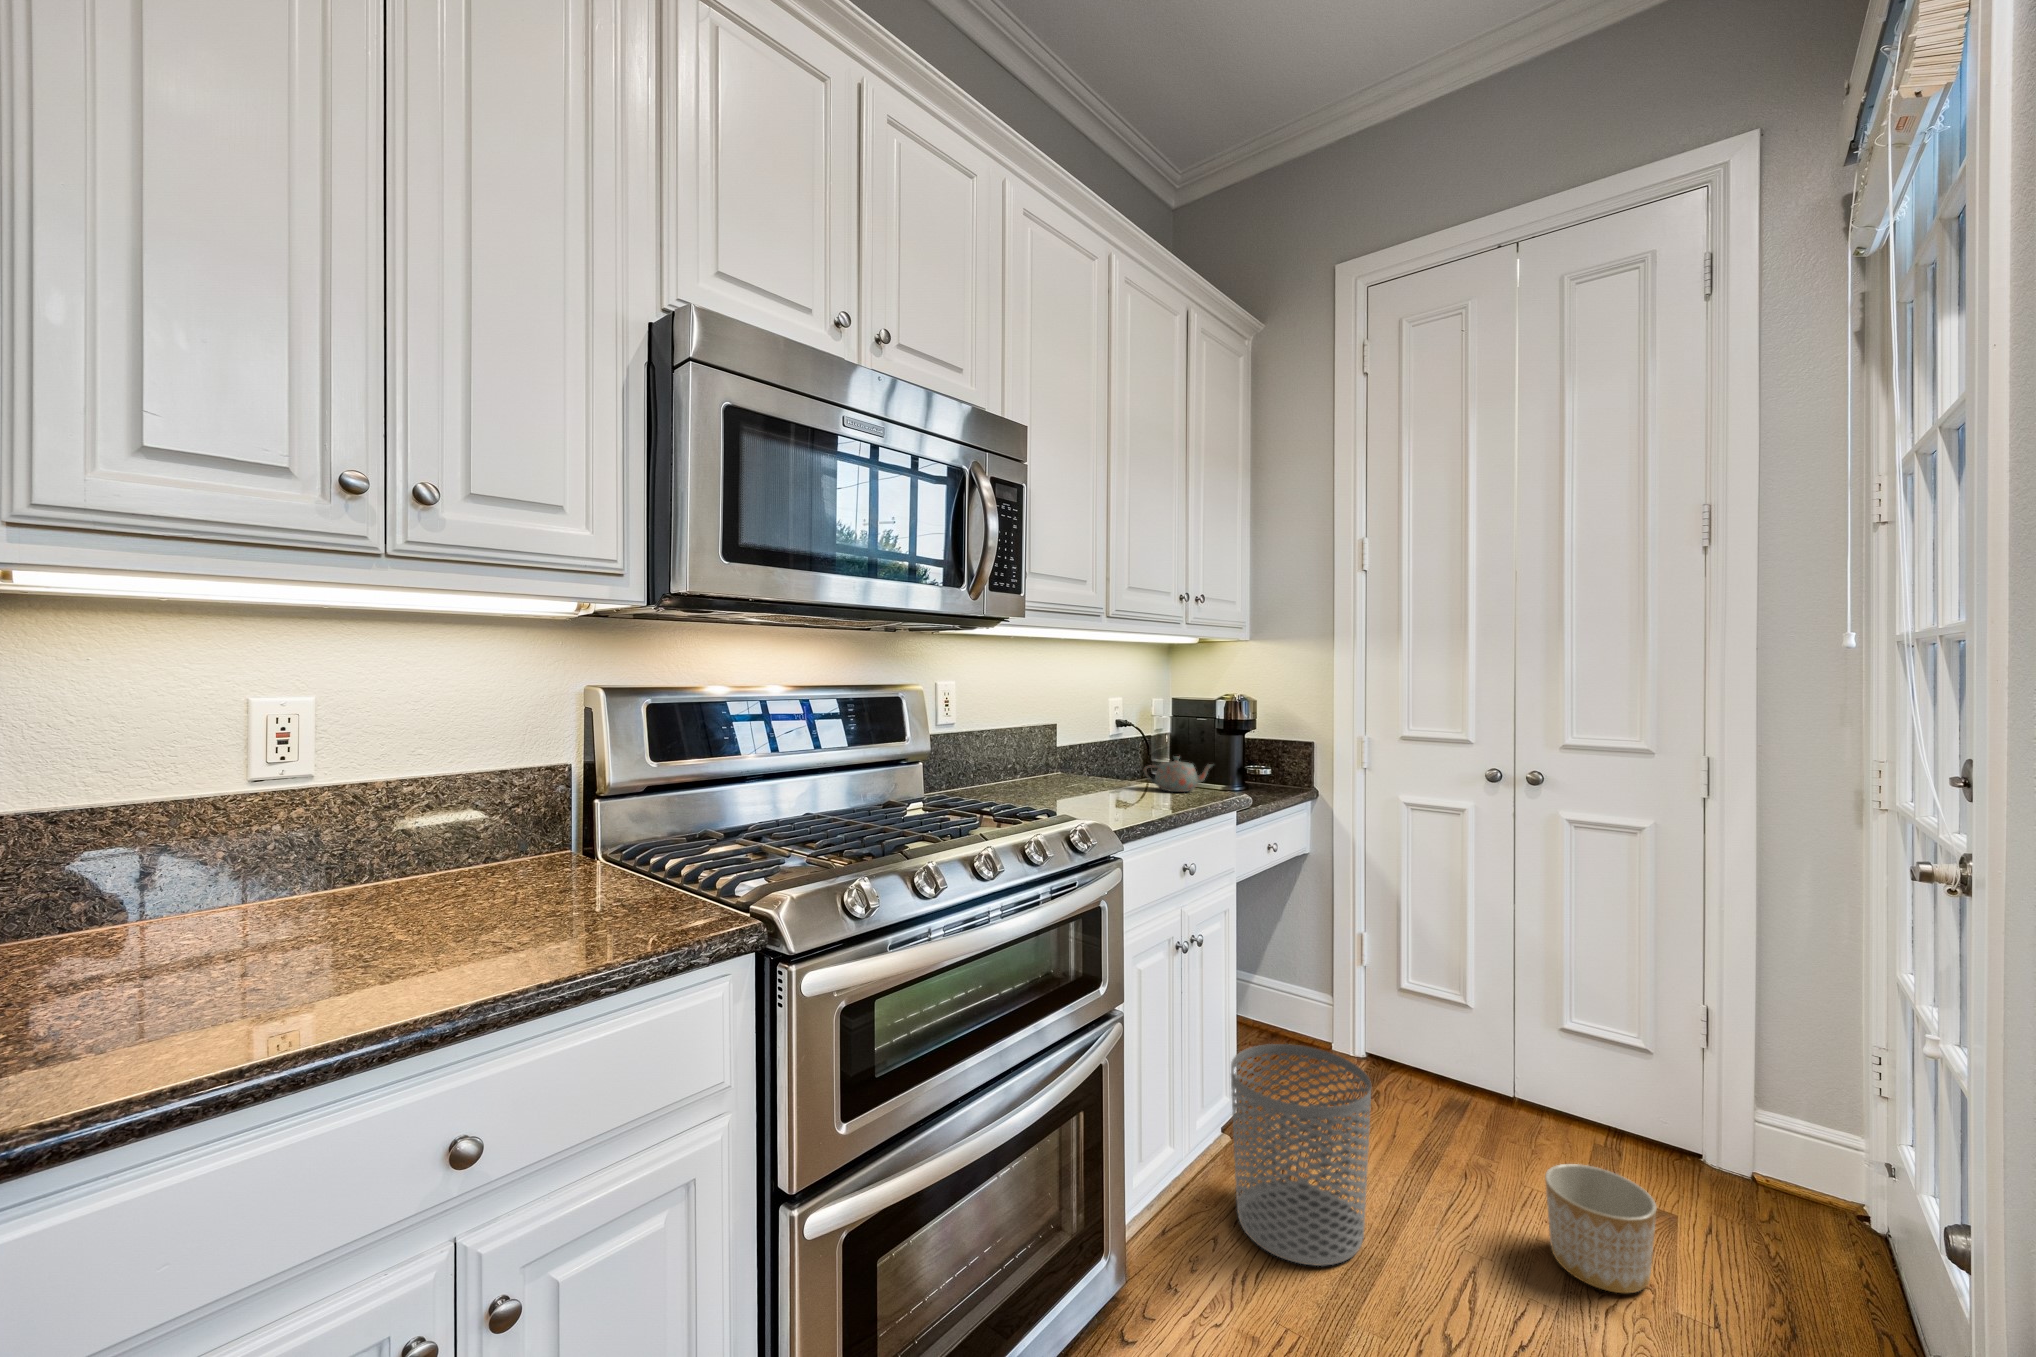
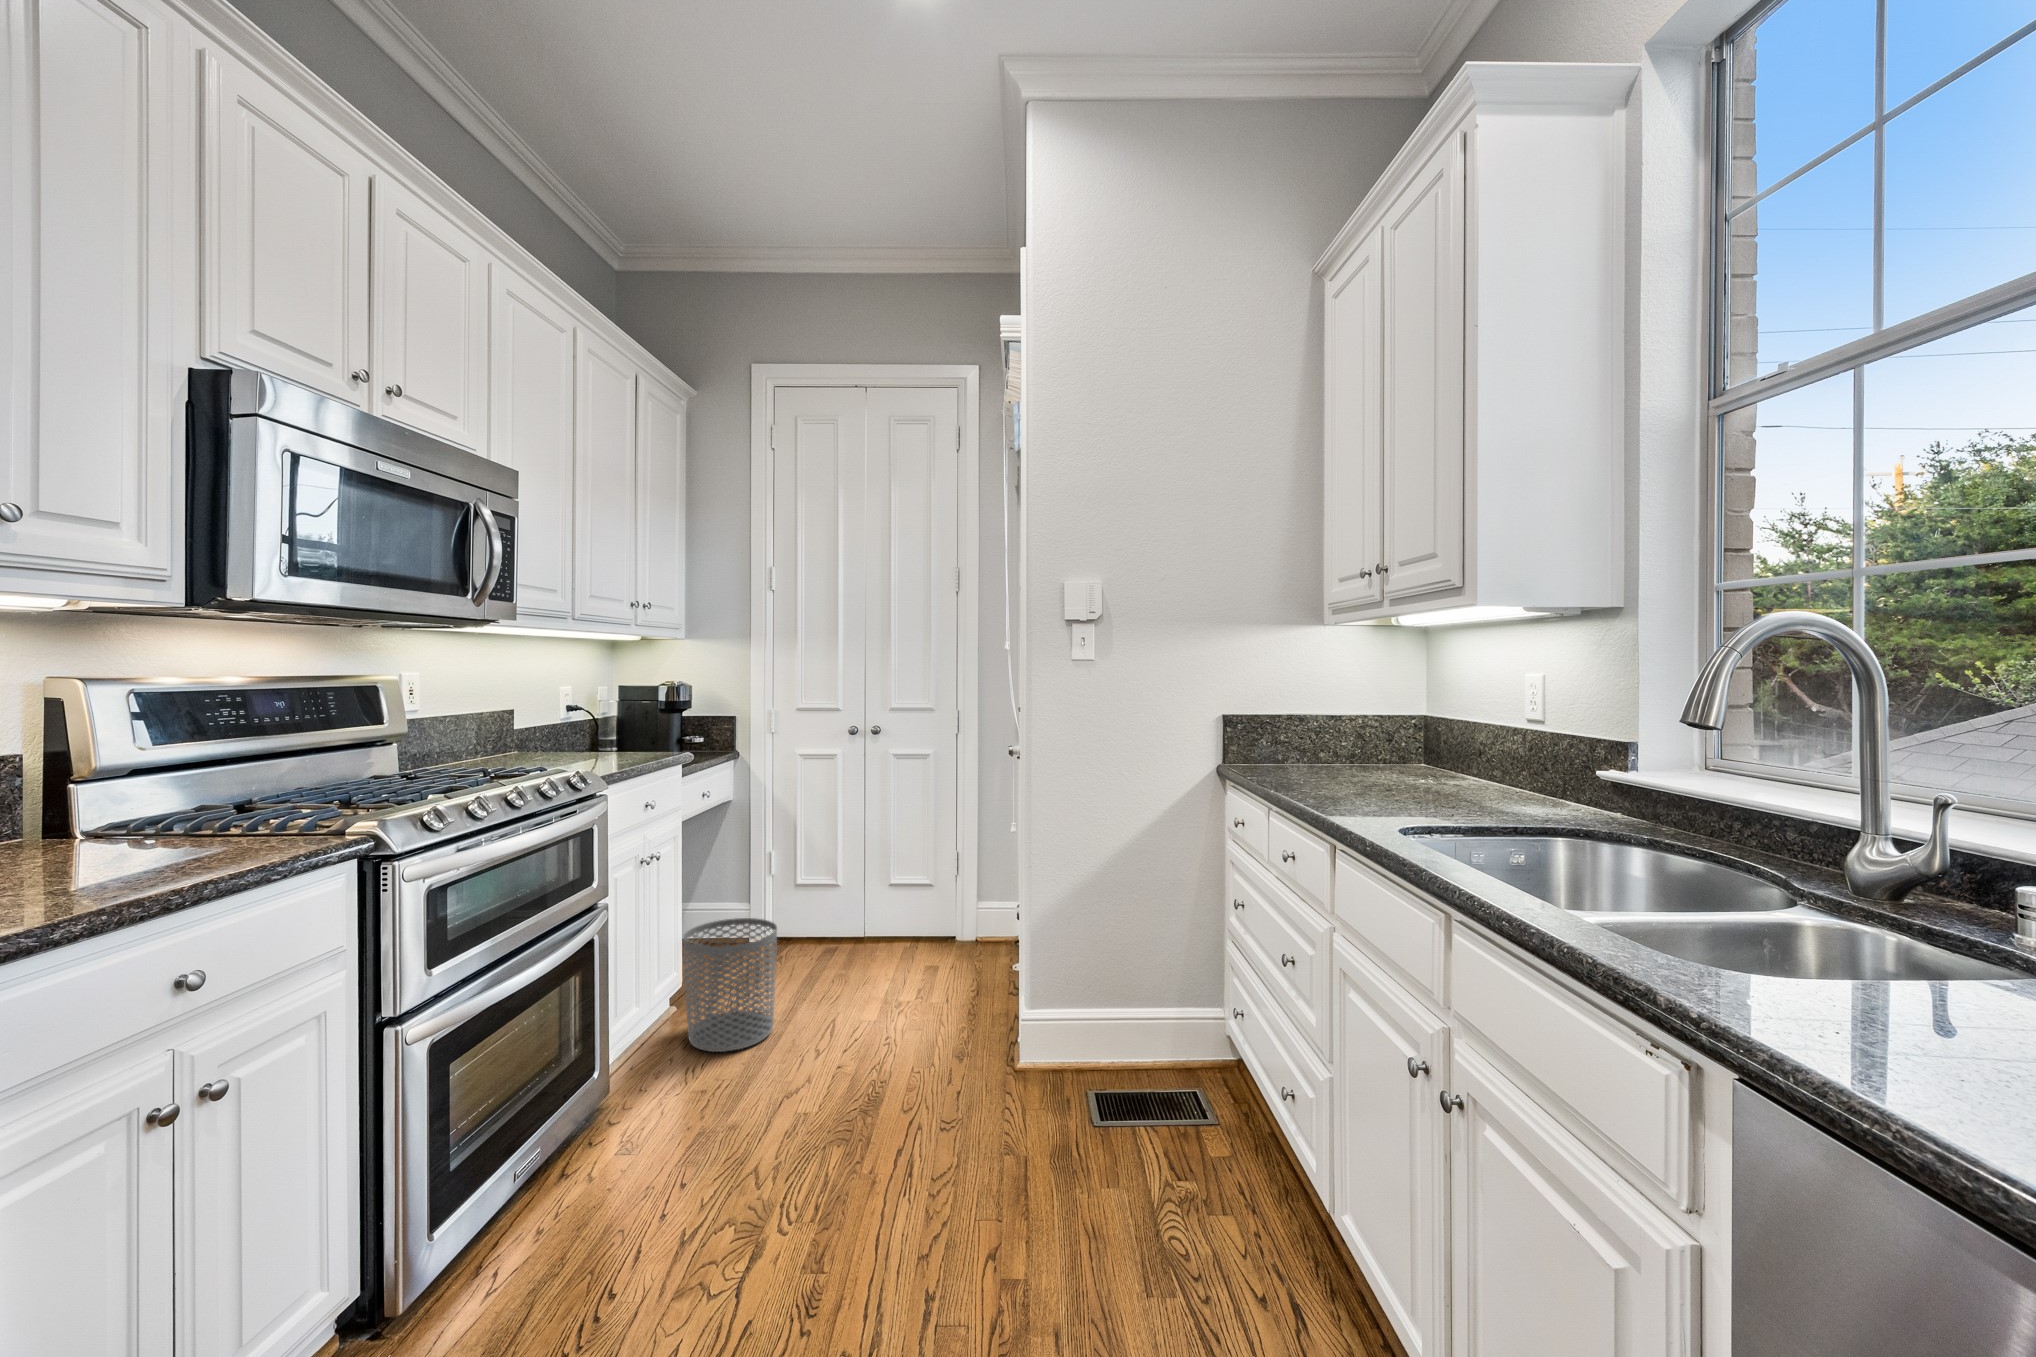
teapot: present [1144,756,1212,792] -> none [603,729,662,756]
planter: present [1545,1164,1657,1293] -> none [875,948,928,1009]

